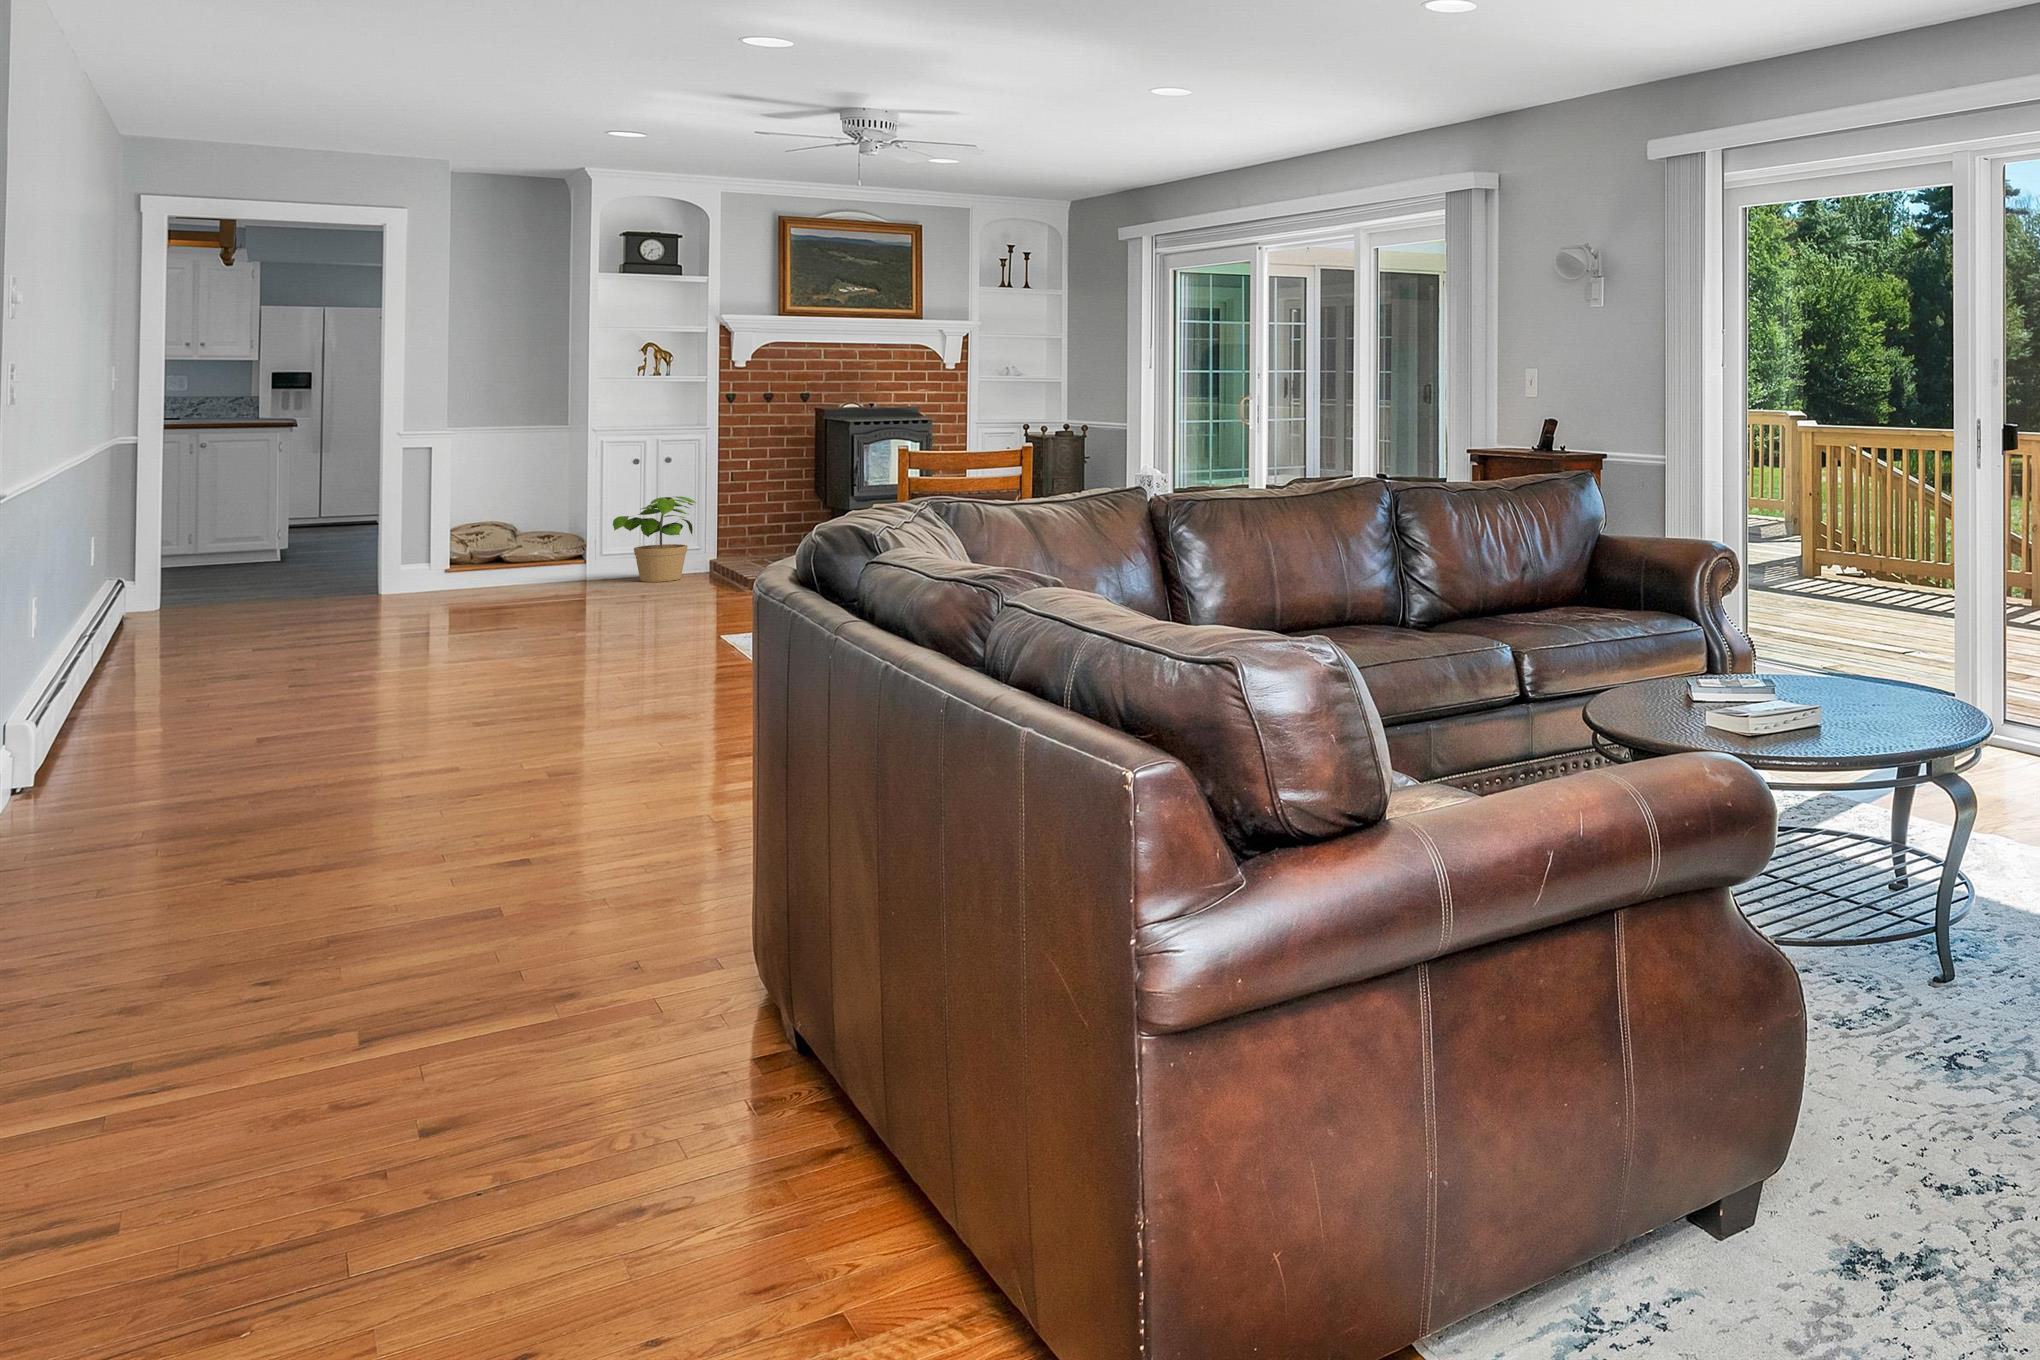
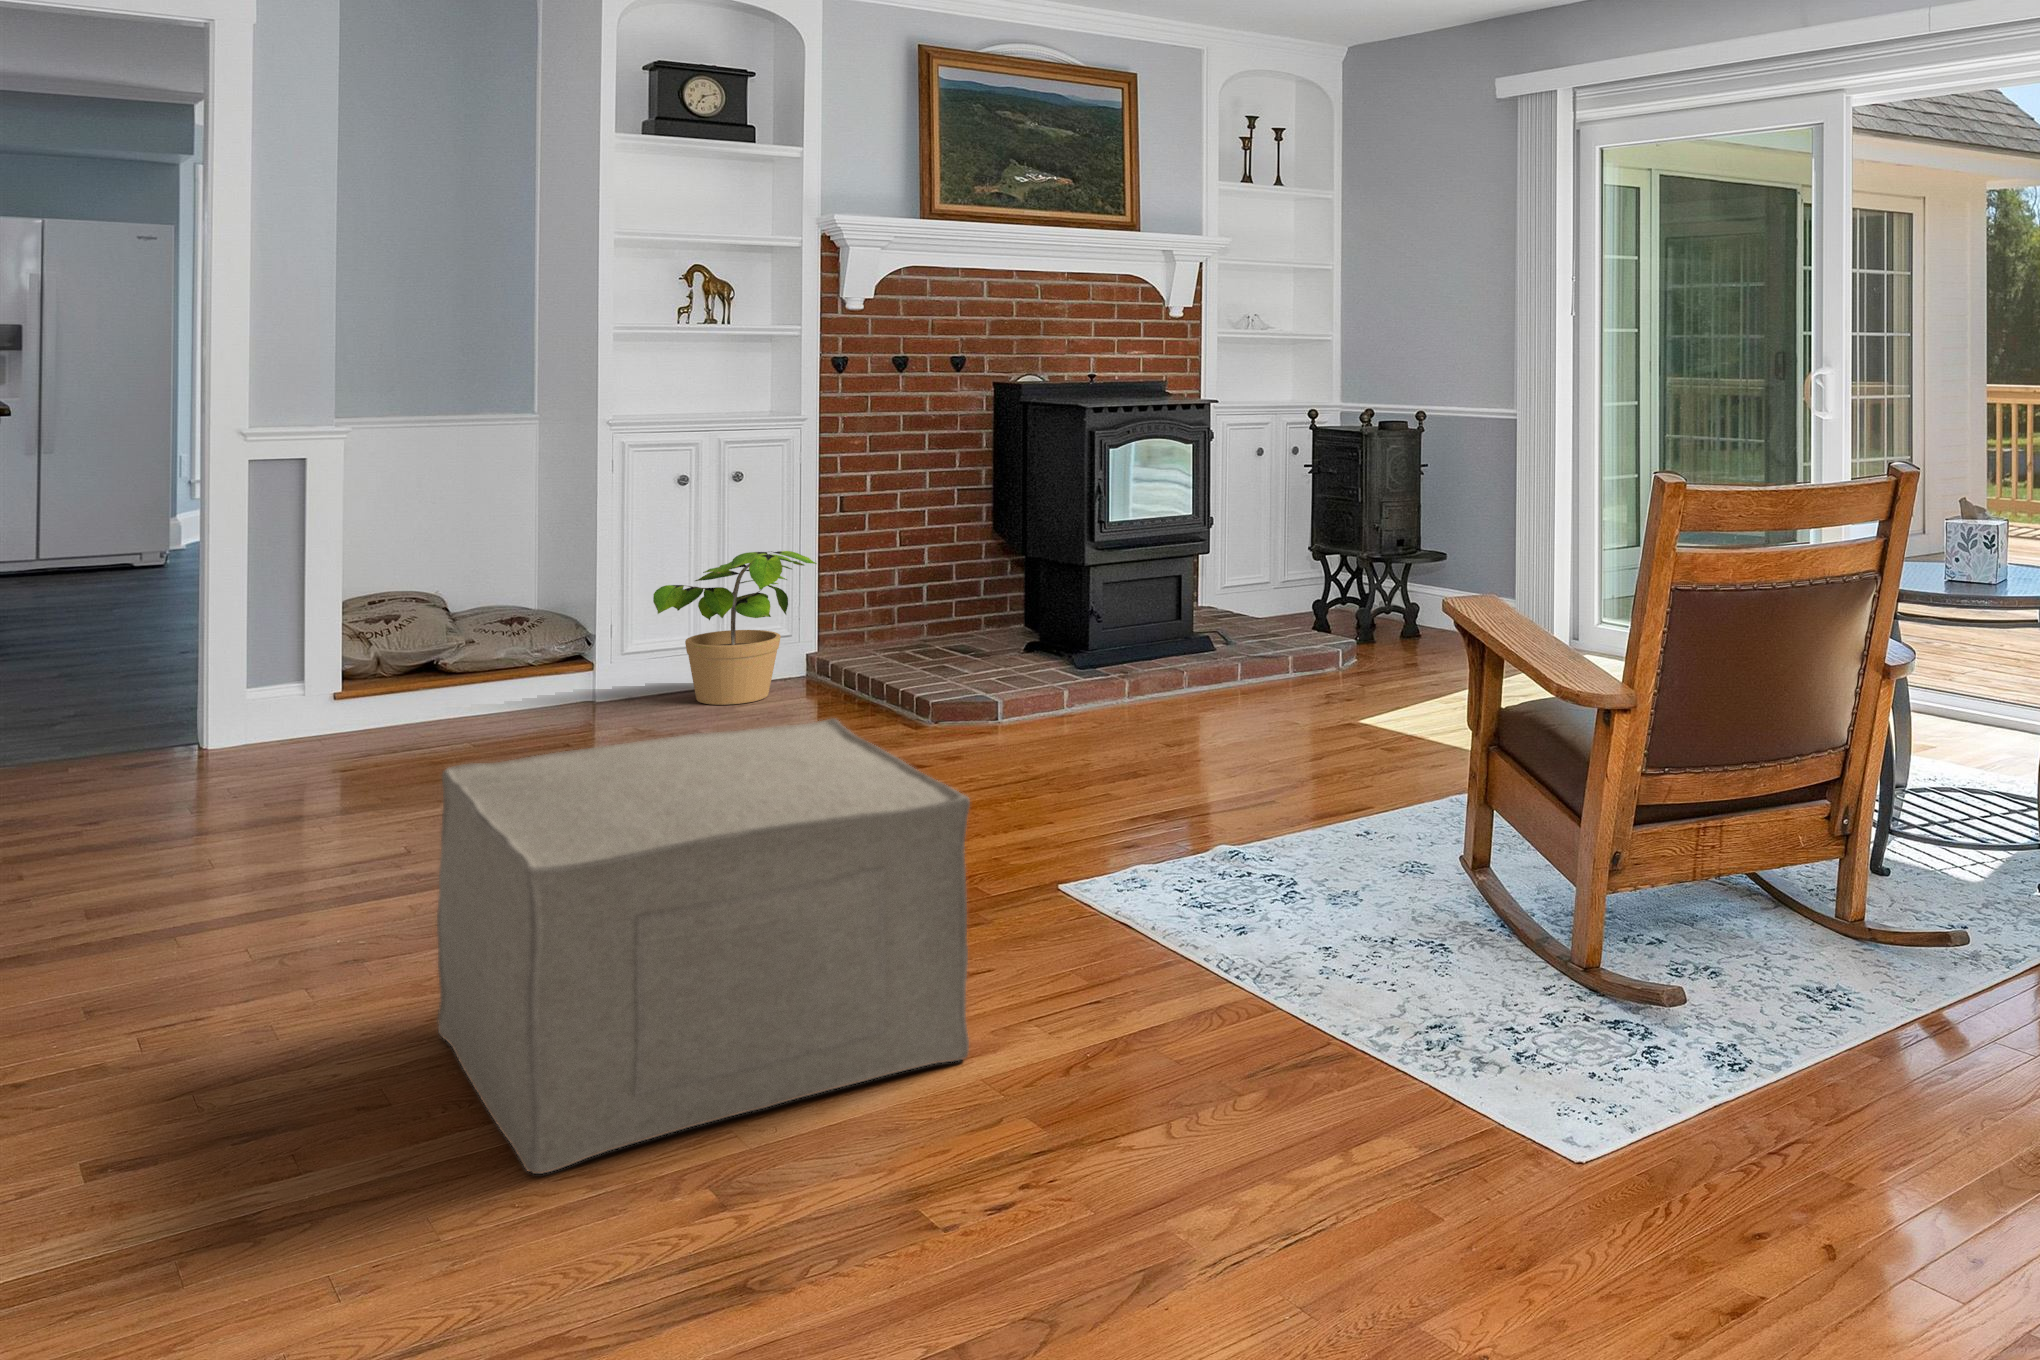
ottoman: none [428,540,632,681] -> present [437,718,970,1174]

